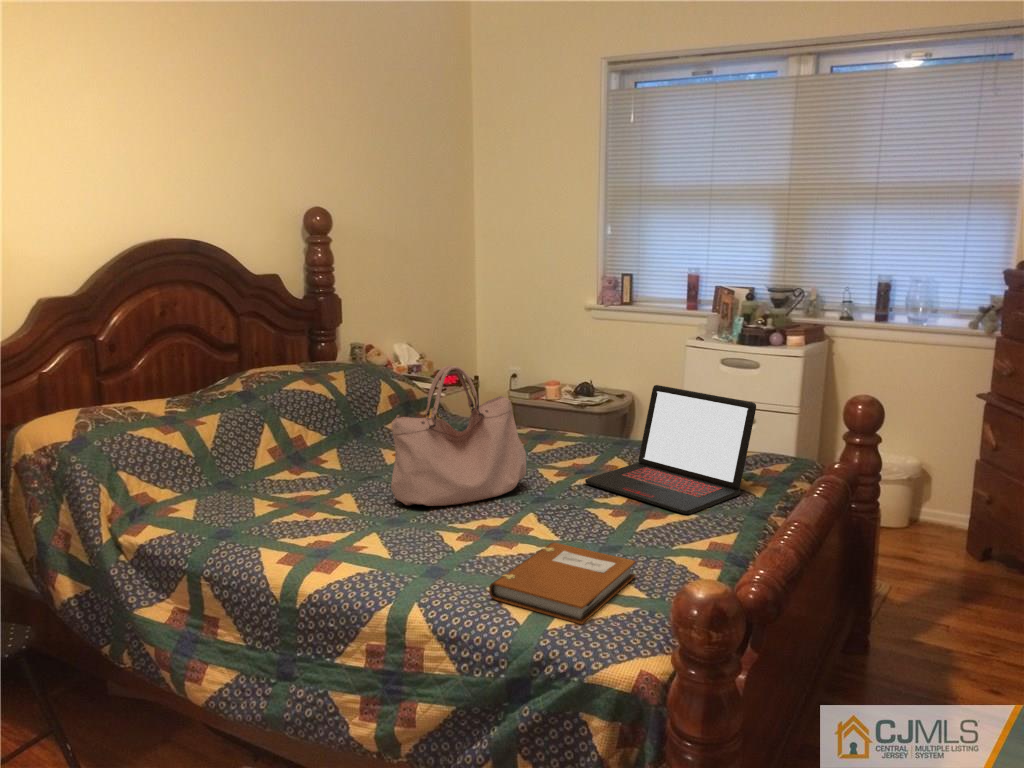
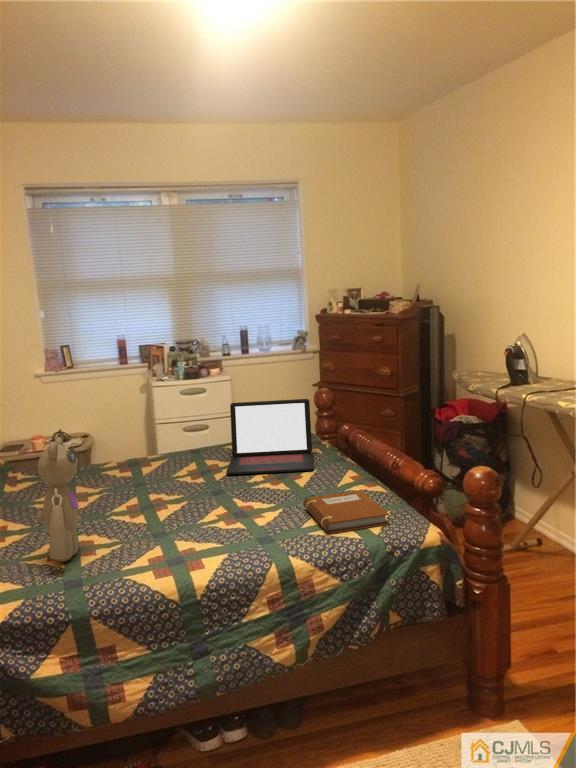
handbag: present [391,365,526,506] -> none [129,408,204,520]
teddy bear: none [233,374,302,513] -> present [36,437,79,562]

